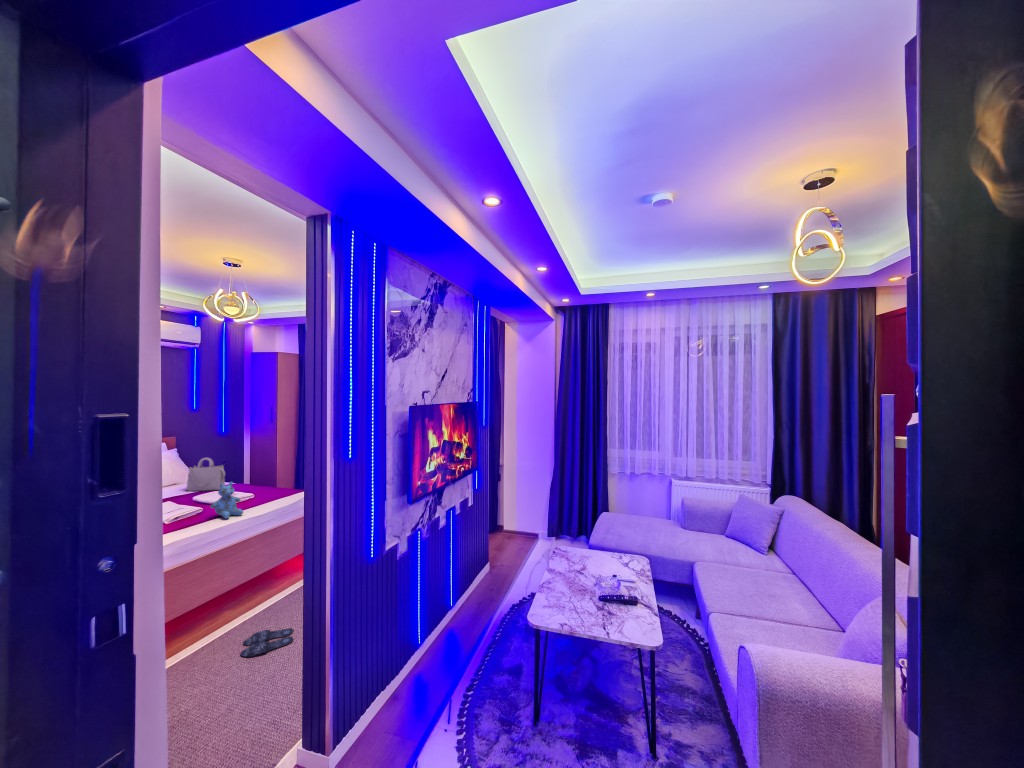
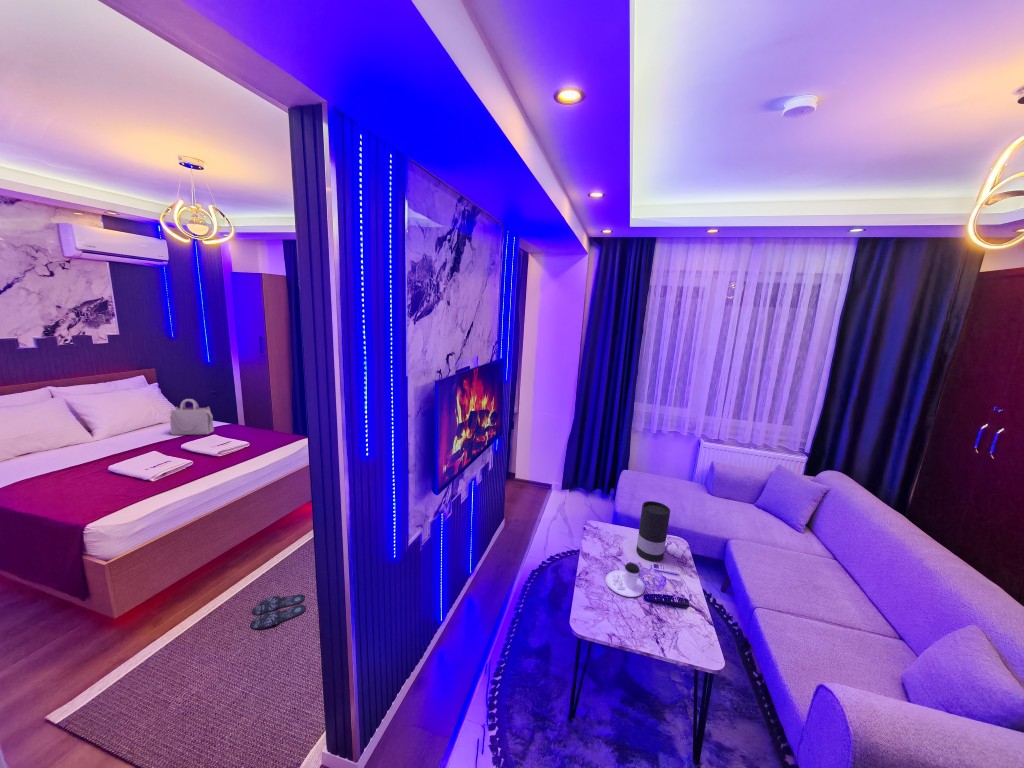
stuffed bear: present [210,482,243,519] -> none [199,436,238,477]
vase: none [600,519,625,575] -> present [636,501,670,562]
coffee cup: none [567,569,602,600] -> present [606,563,645,597]

